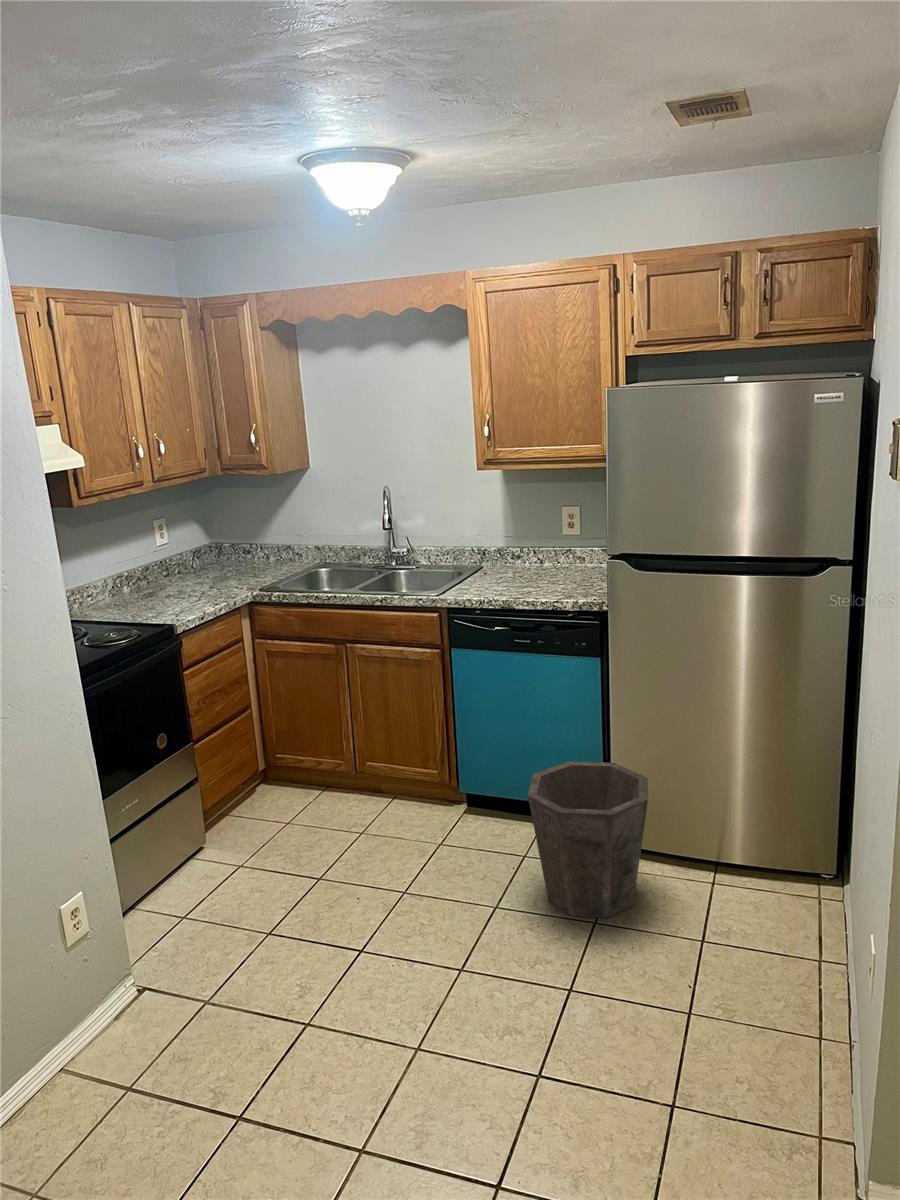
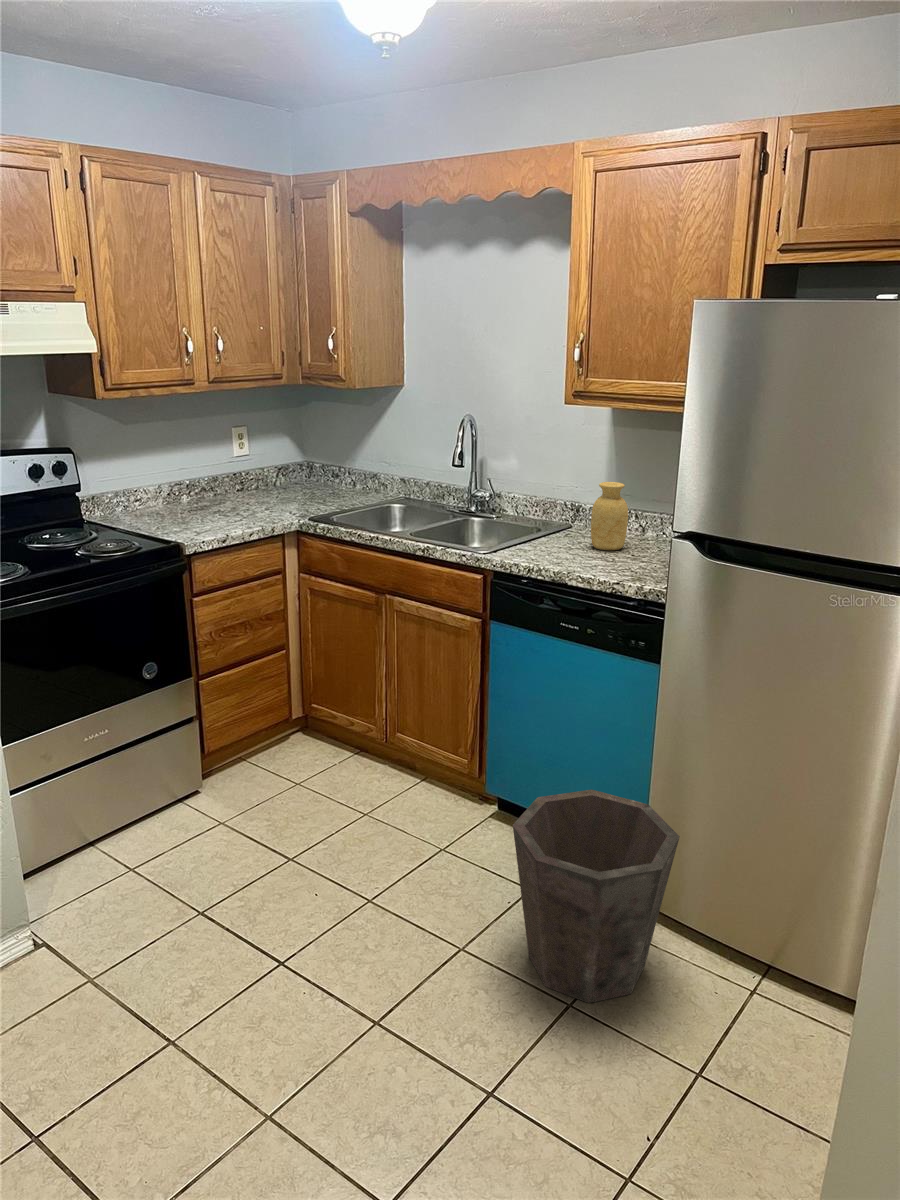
vase: none [511,526,540,581] -> present [591,482,628,551]

